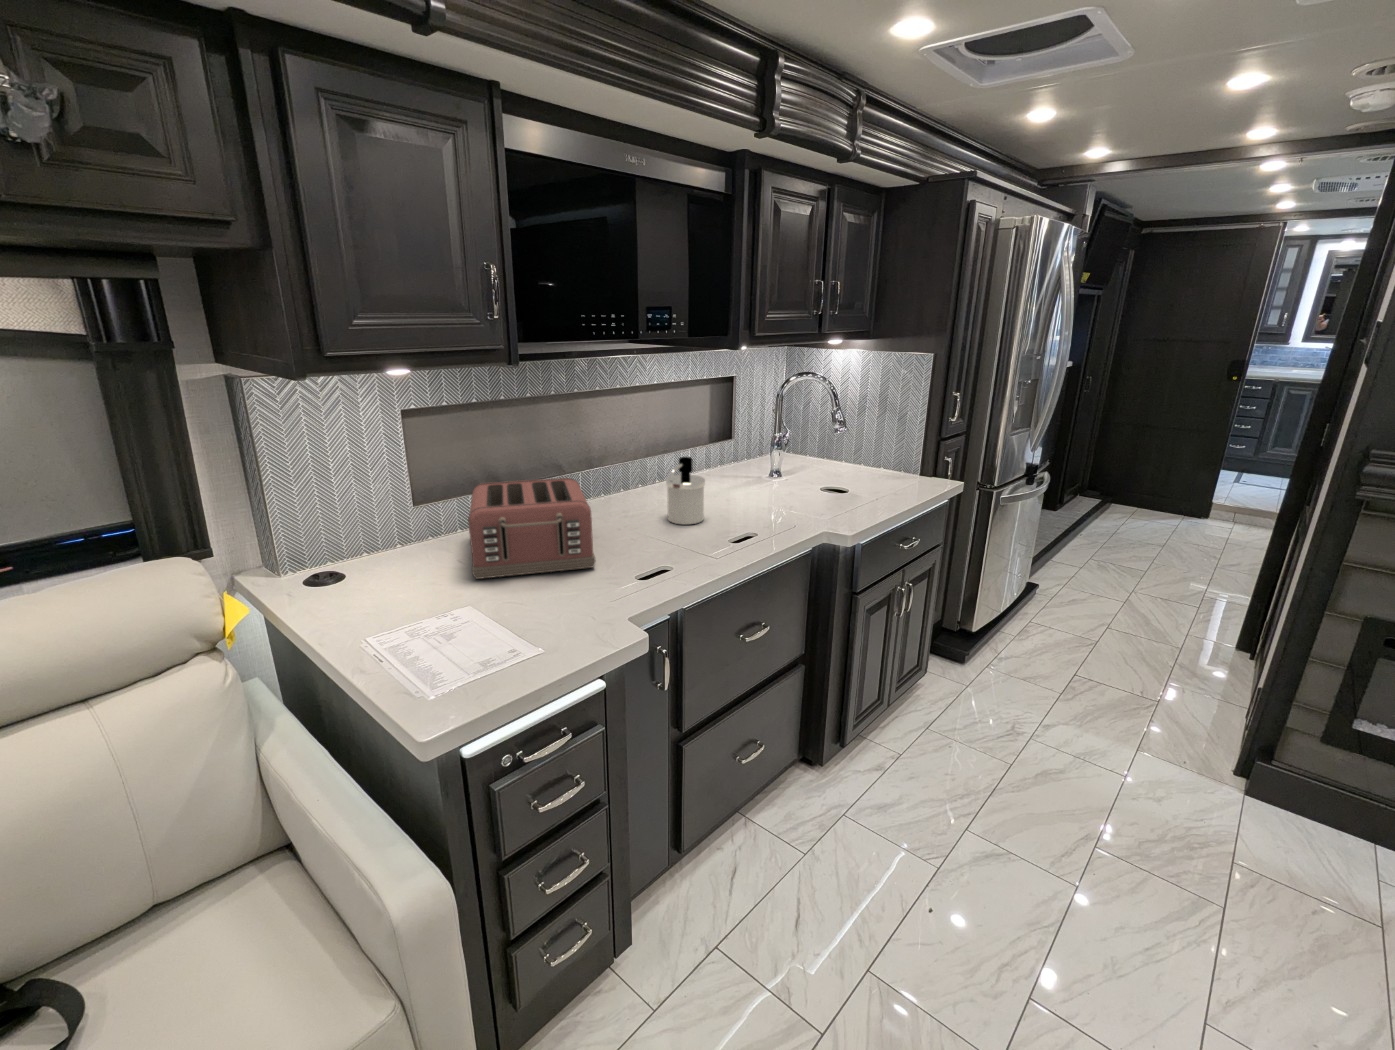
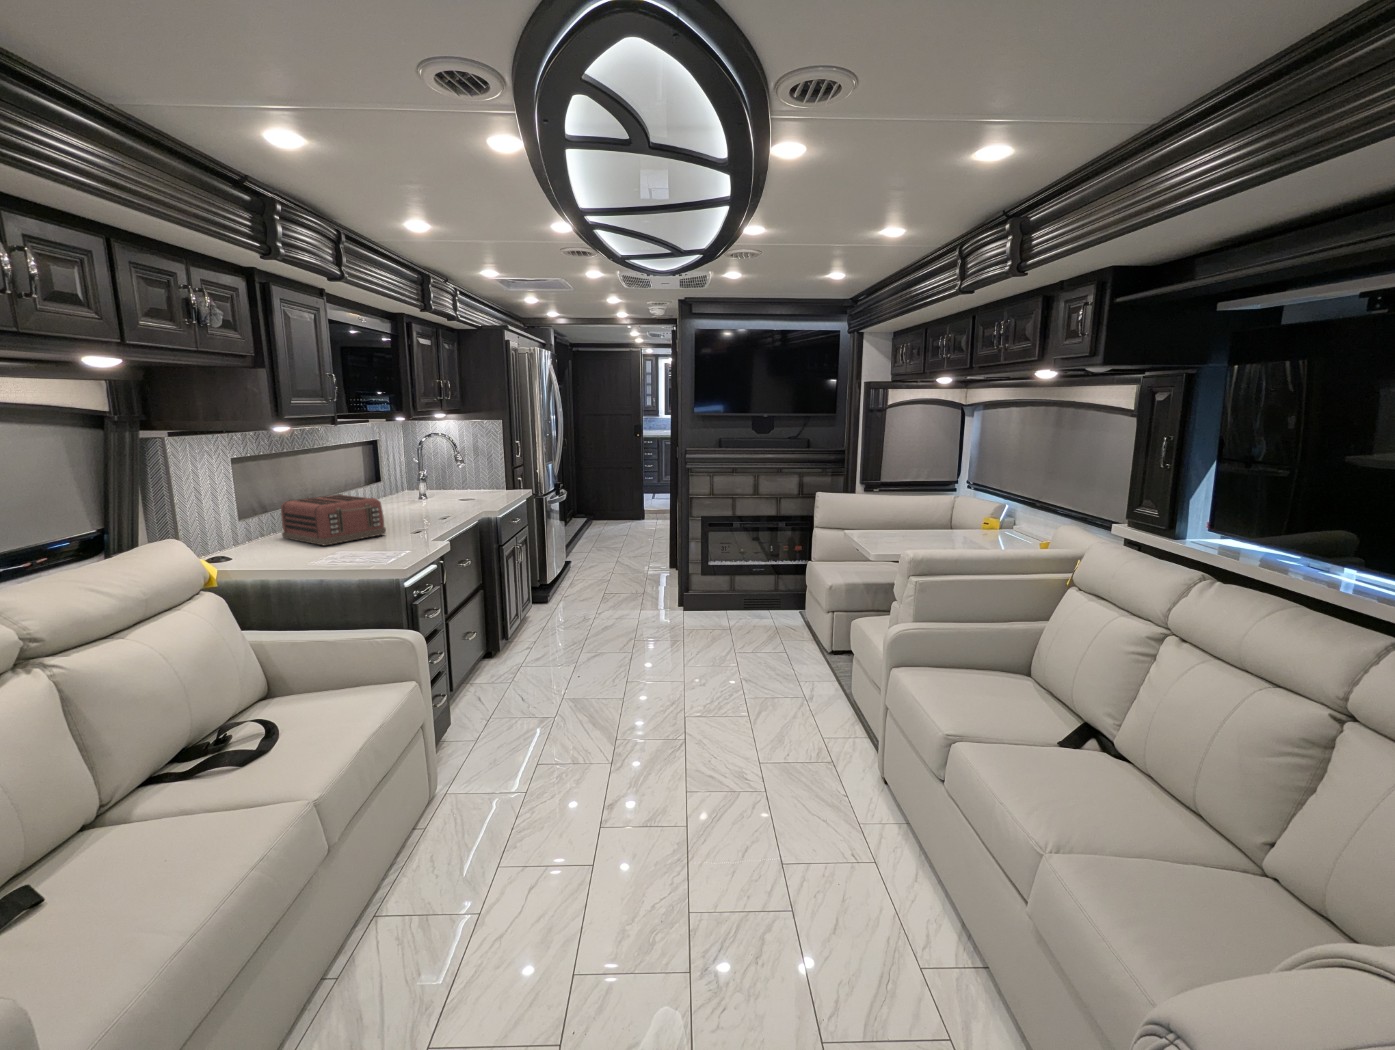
soap dispenser: present [666,457,705,525] -> none [388,479,414,519]

